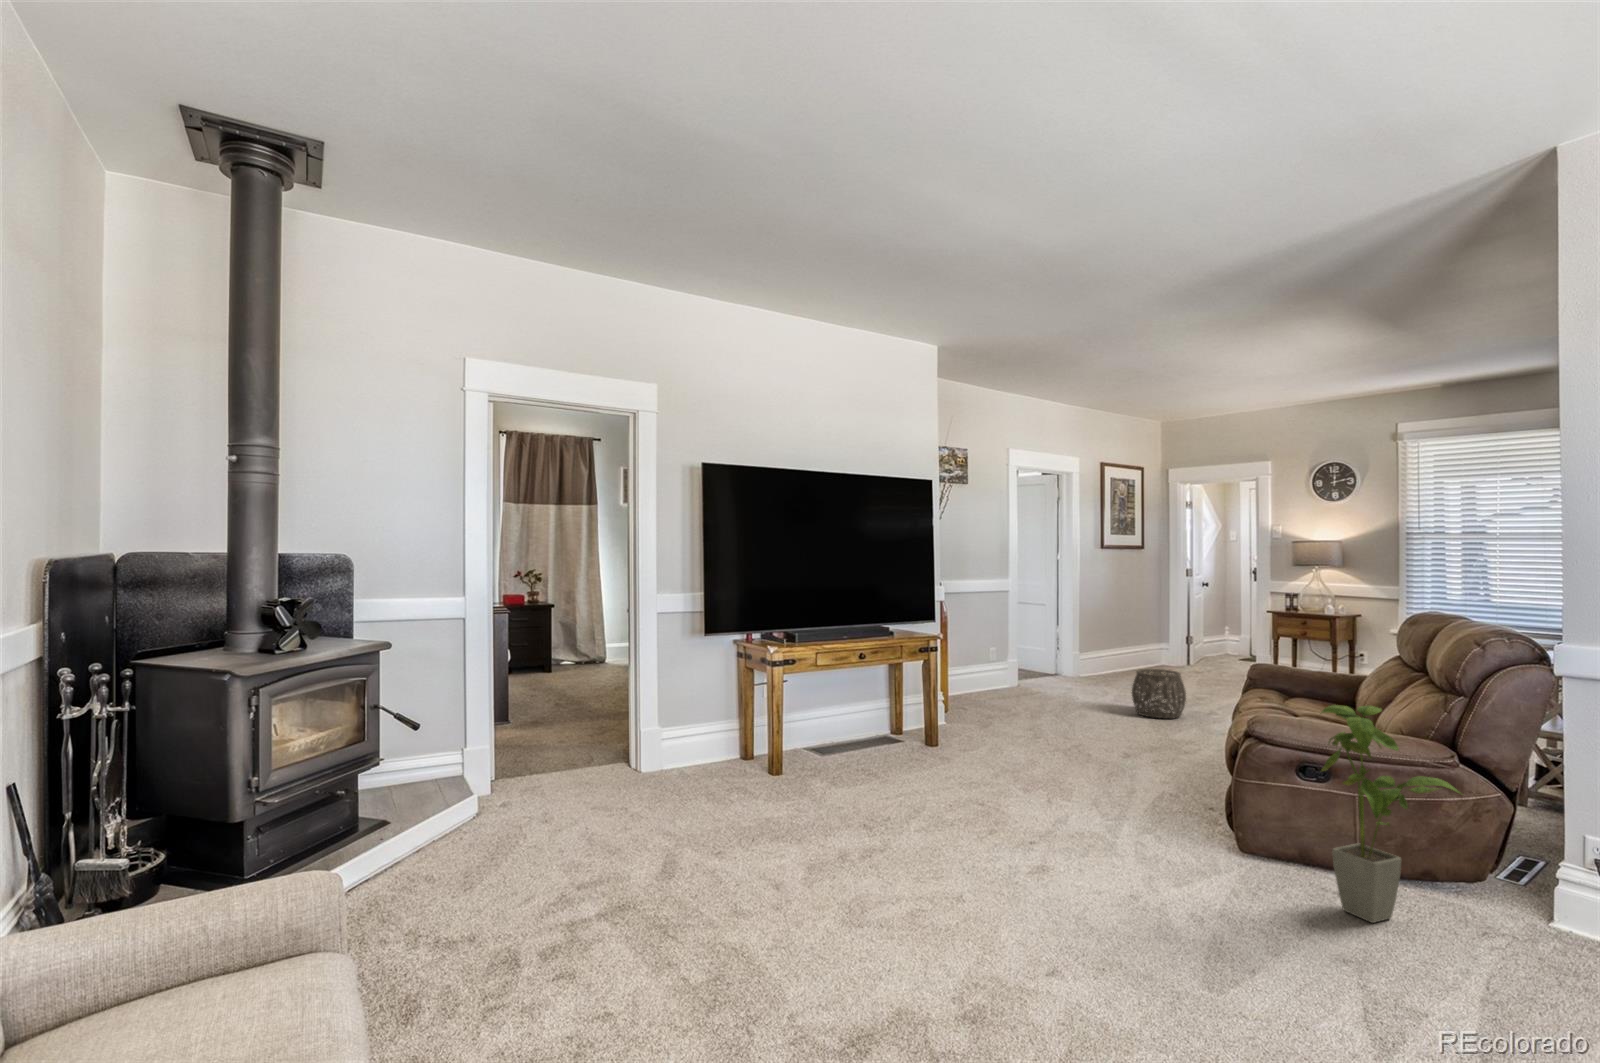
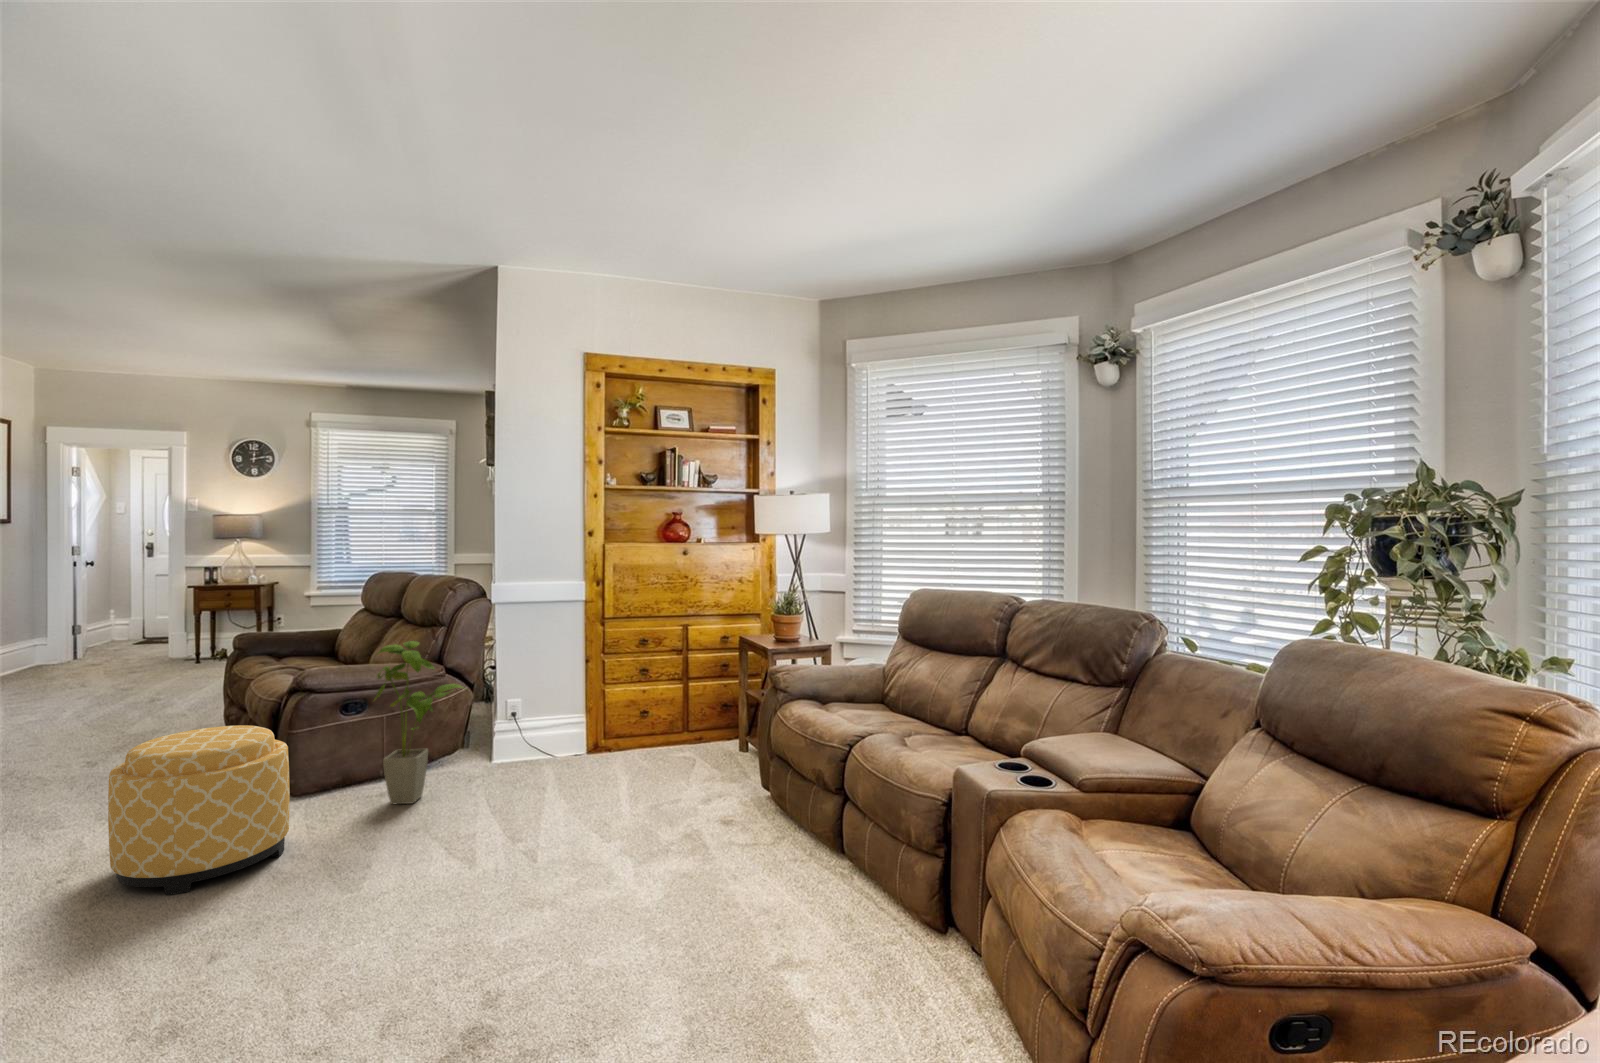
woven basket: present [1132,669,1186,719] -> none [47,660,127,719]
ottoman: none [1056,748,1206,910] -> present [108,725,290,895]

